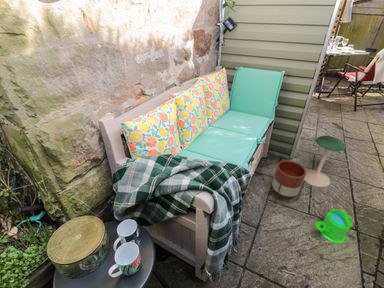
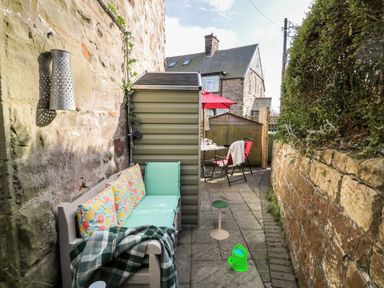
planter: present [272,160,306,204] -> none [192,222,213,261]

